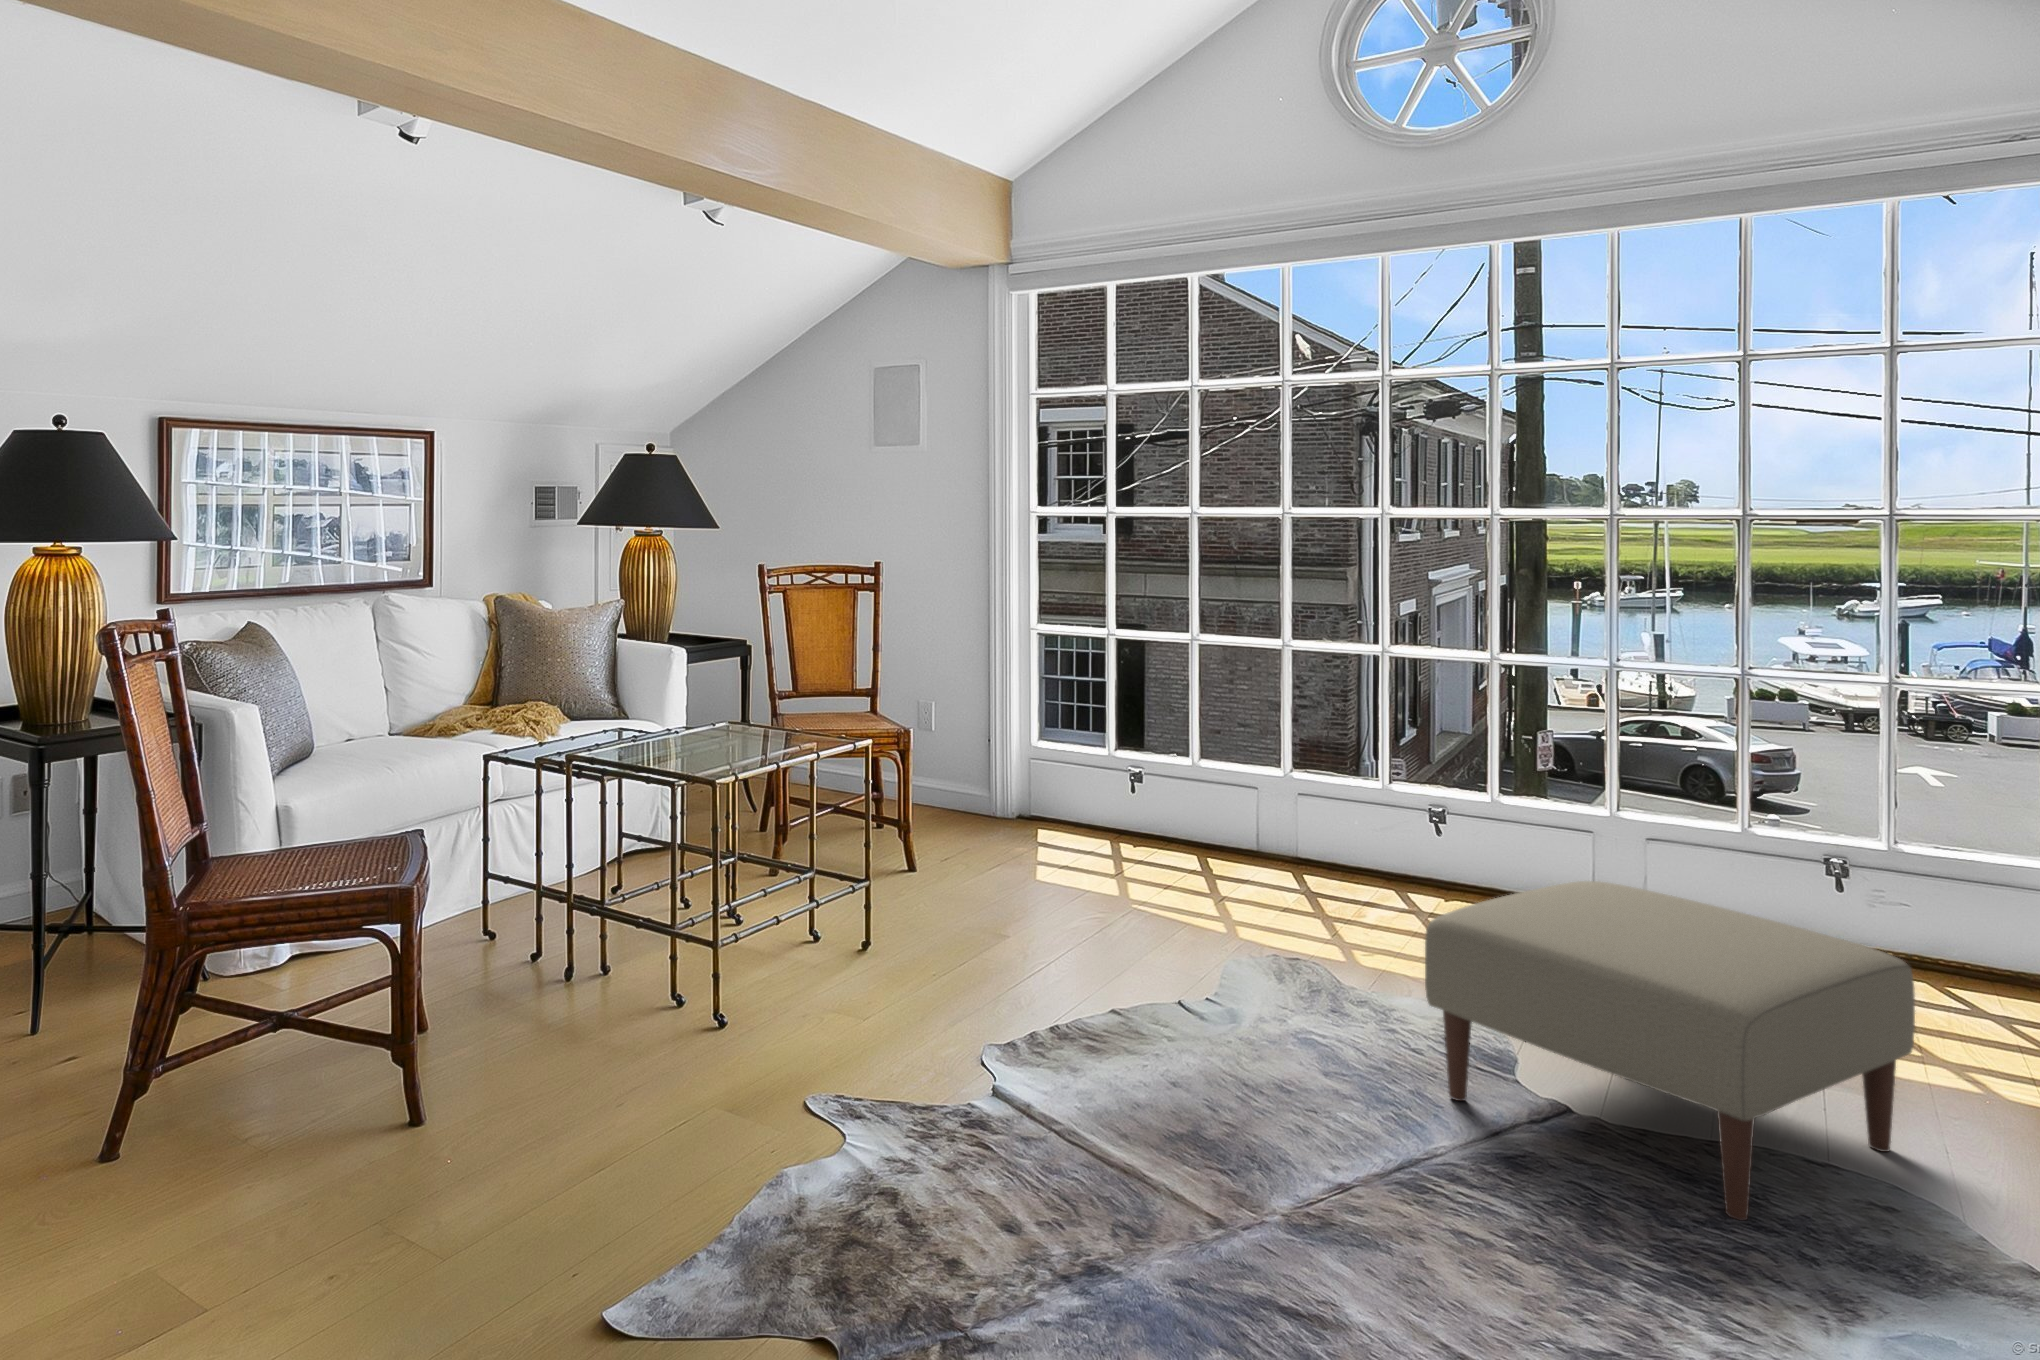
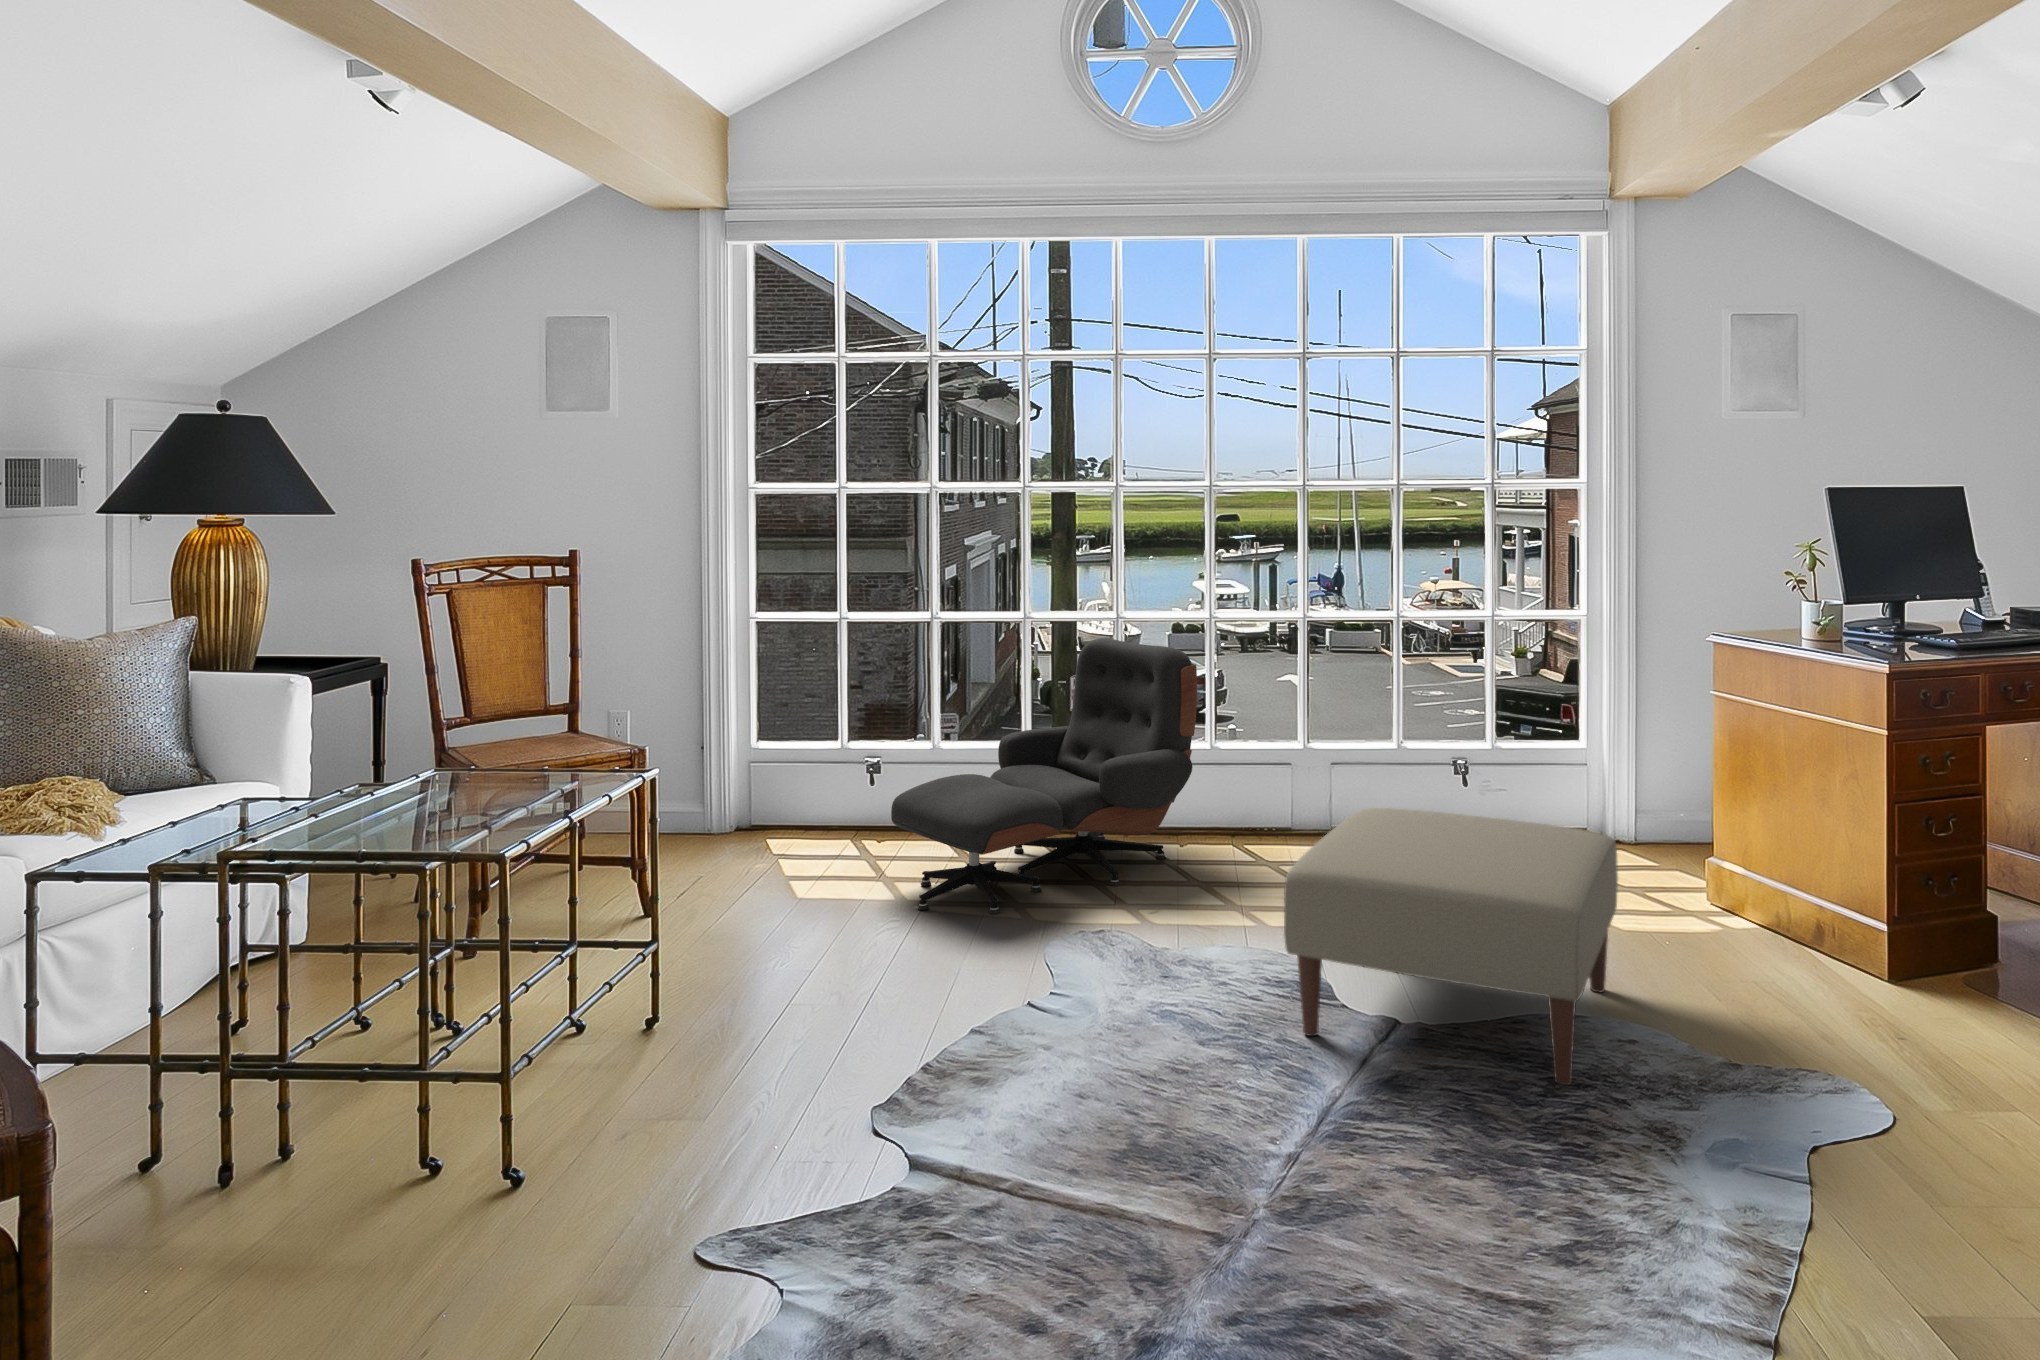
lounge chair: none [1124,673,1465,931] -> present [891,638,1197,914]

